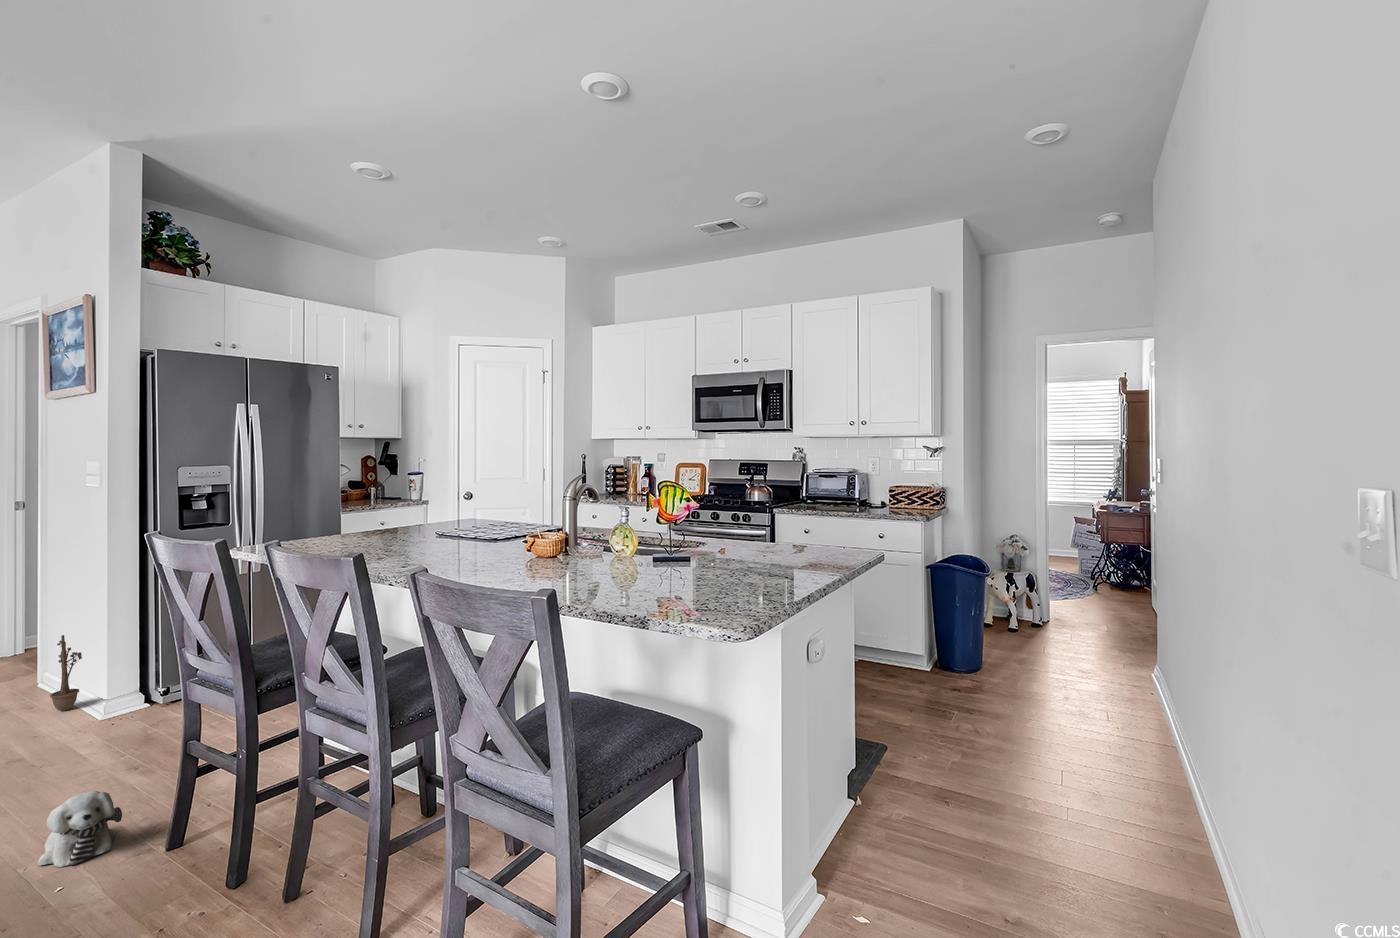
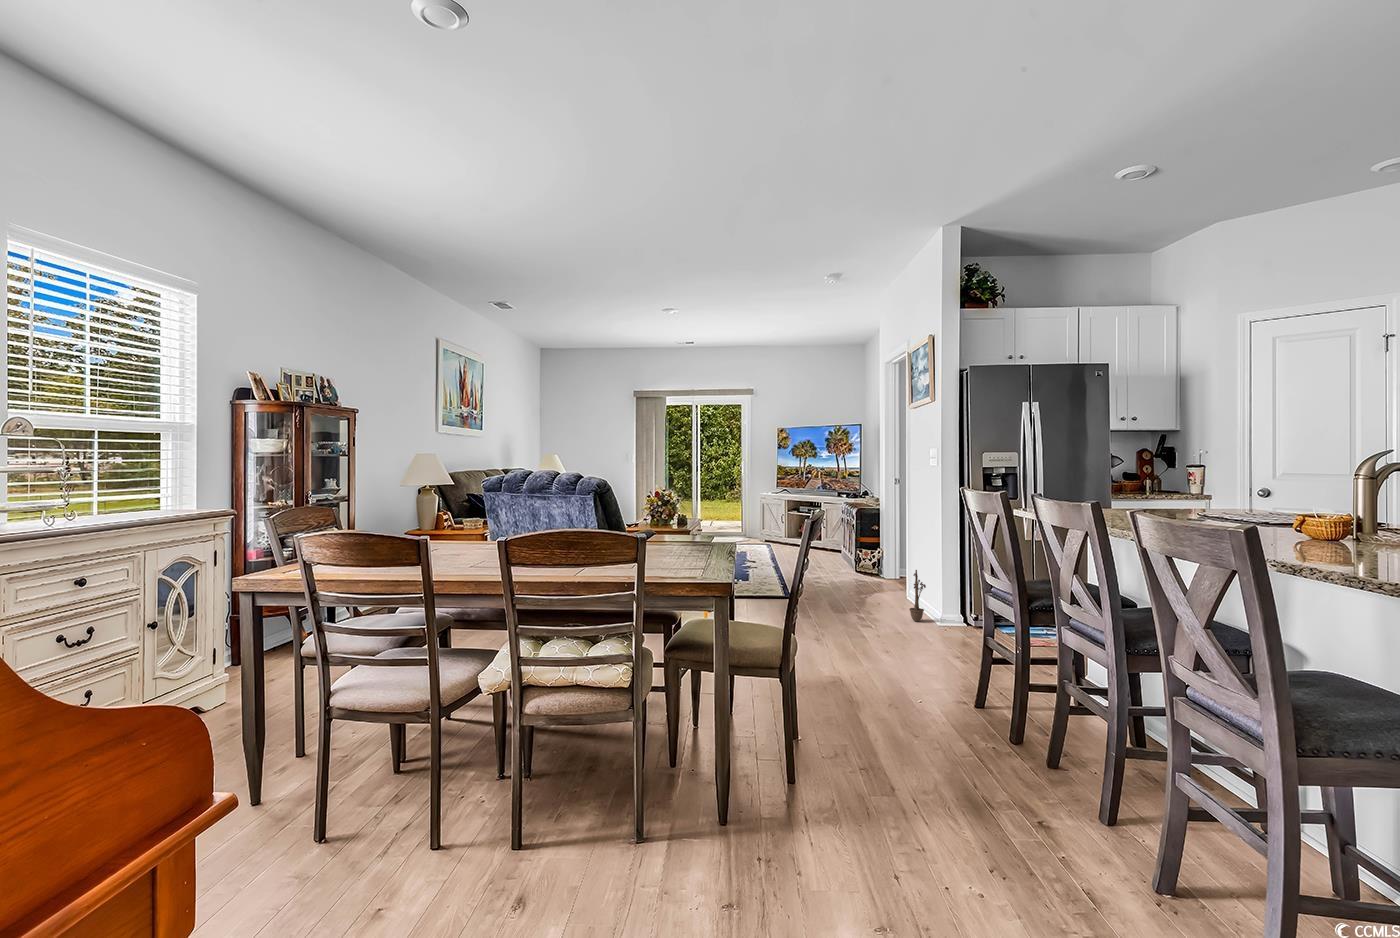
plush toy: present [38,791,122,867] -> none [907,654,947,696]

